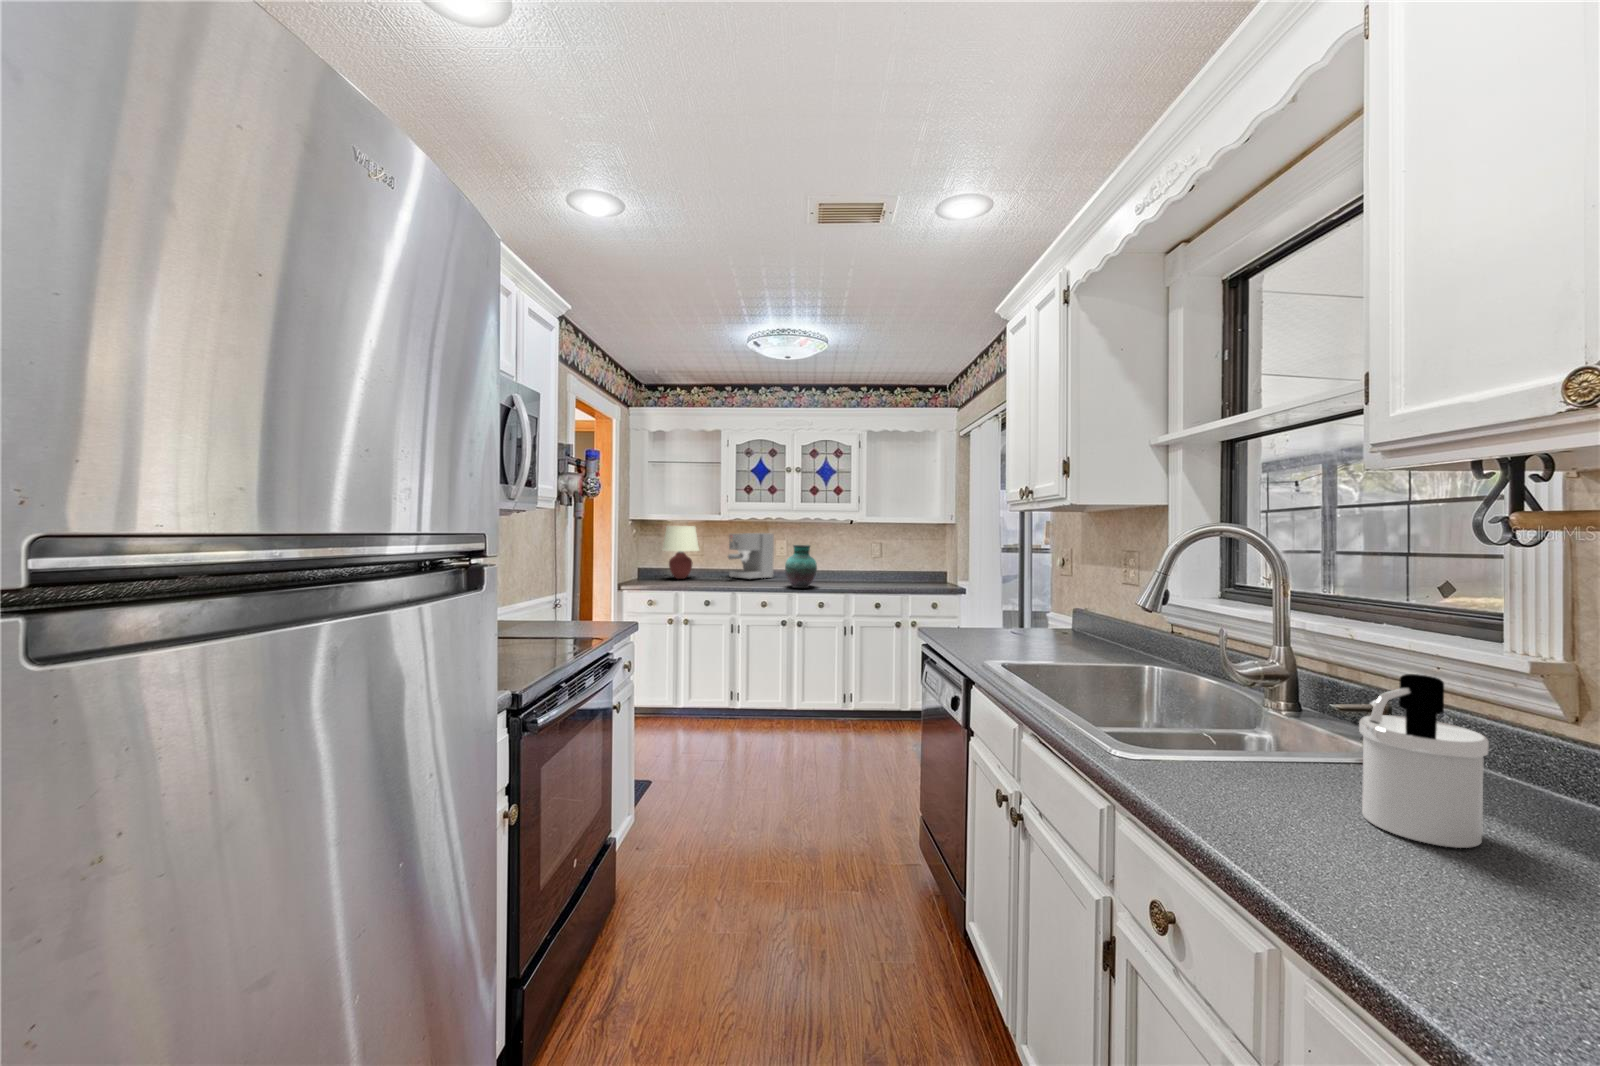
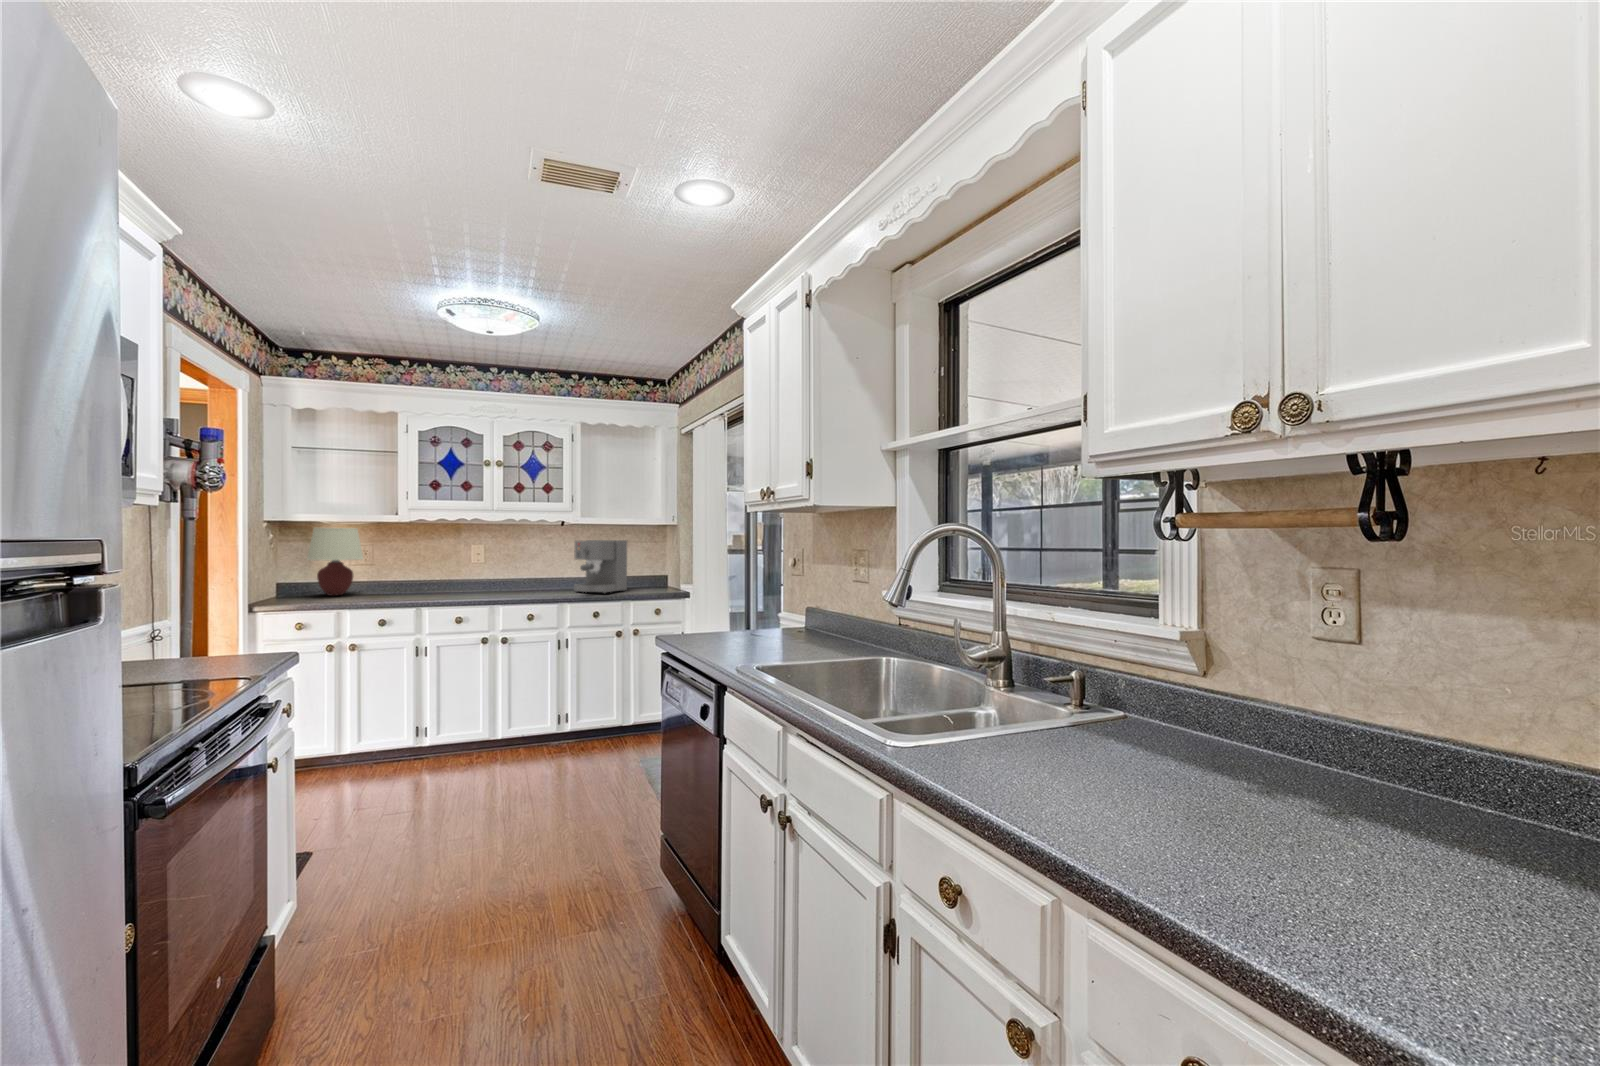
coffee maker: present [728,533,774,579] -> present [574,540,627,593]
vase: present [785,545,817,588] -> none [484,550,525,600]
soap dispenser: present [1359,674,1489,848] -> none [1087,644,1173,783]

